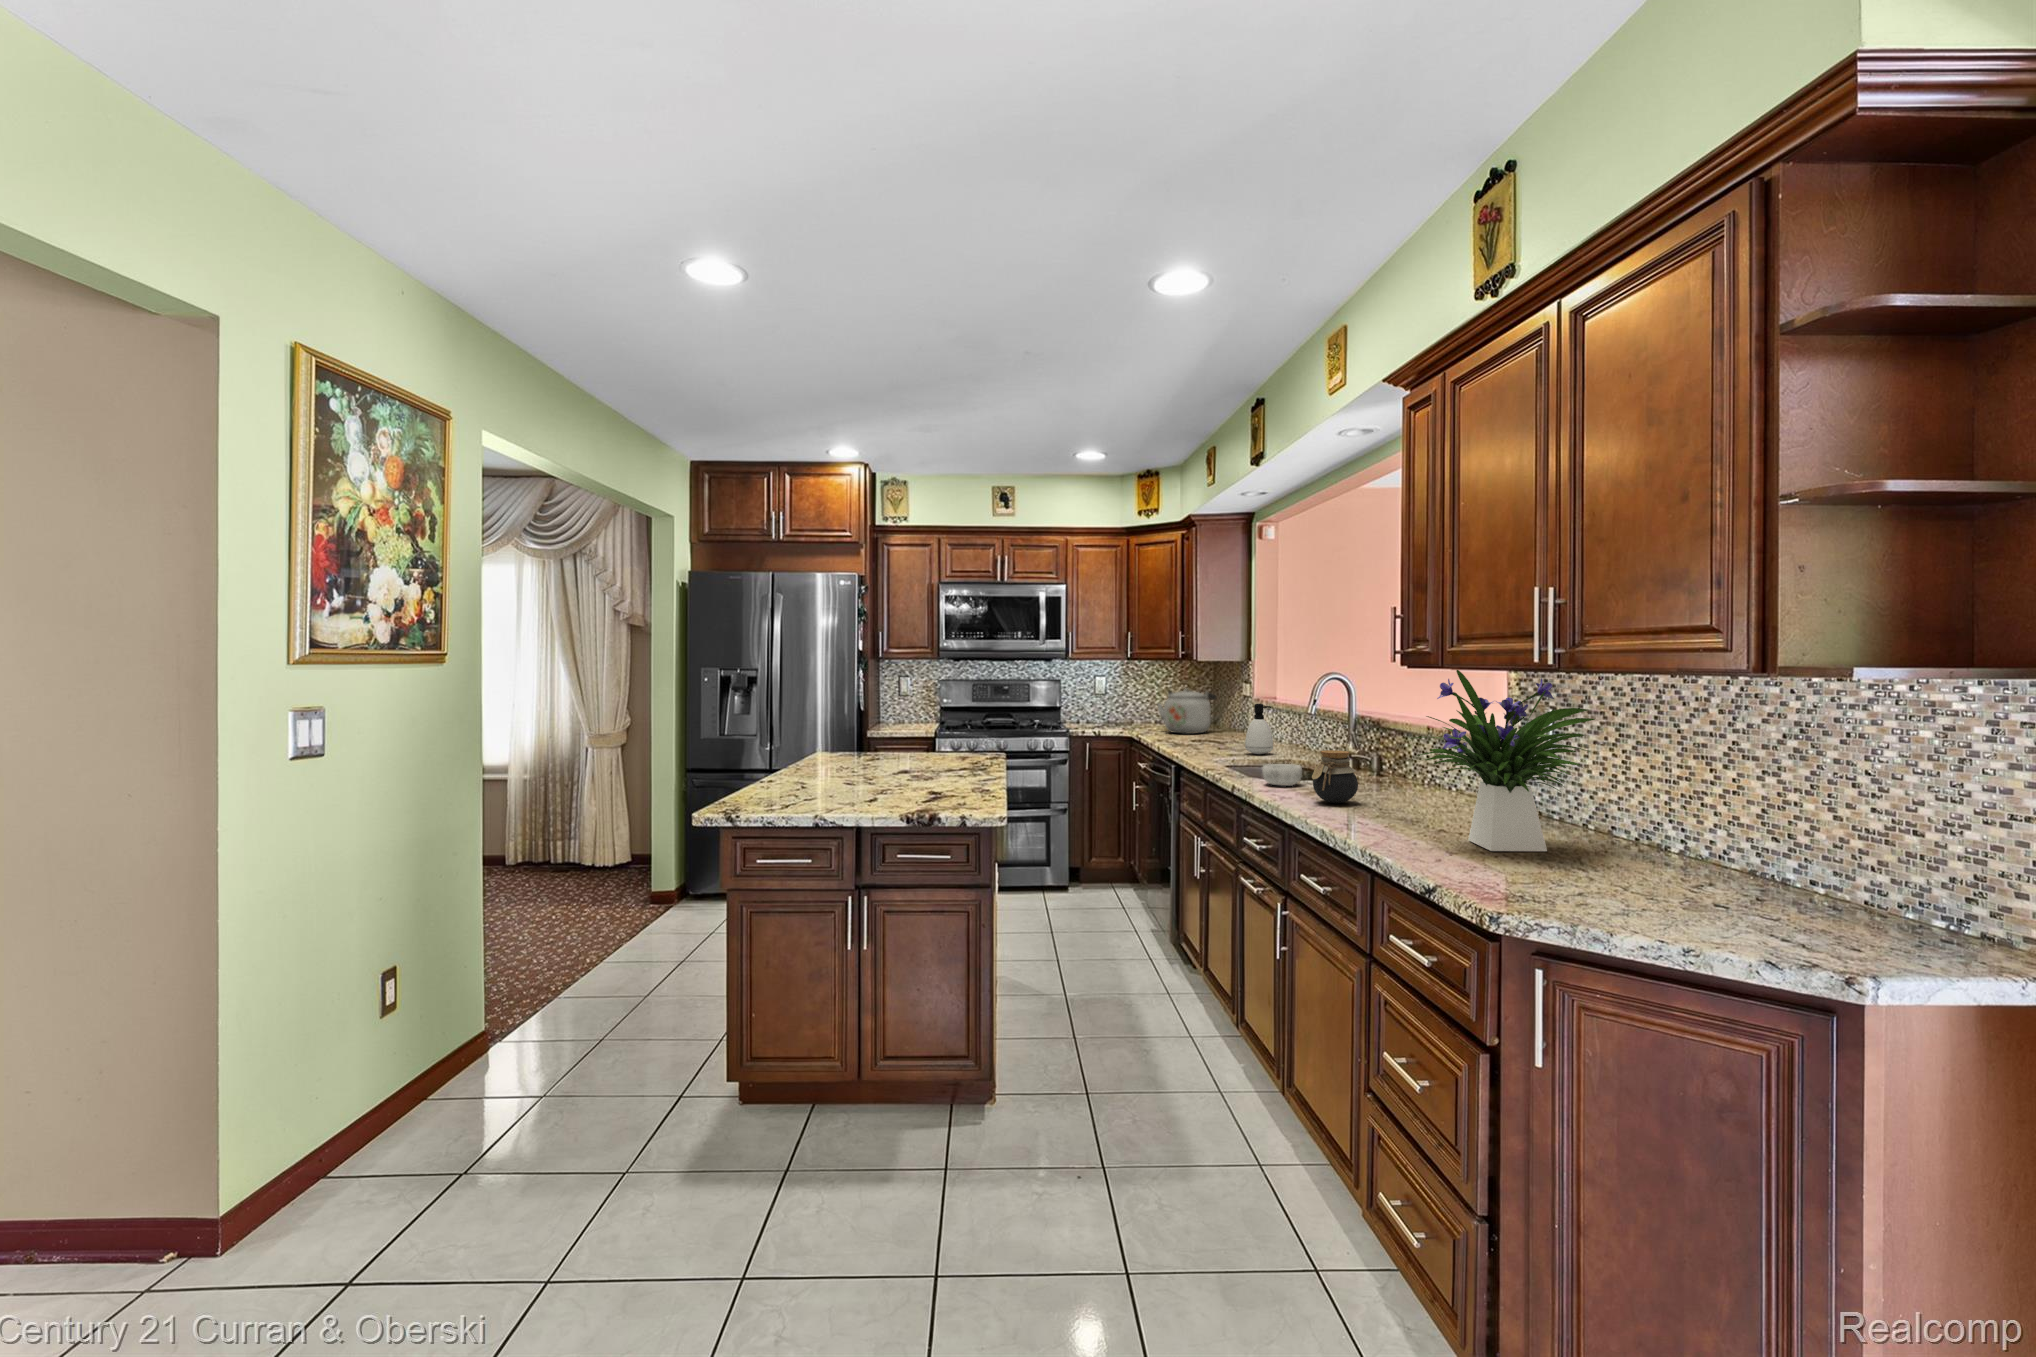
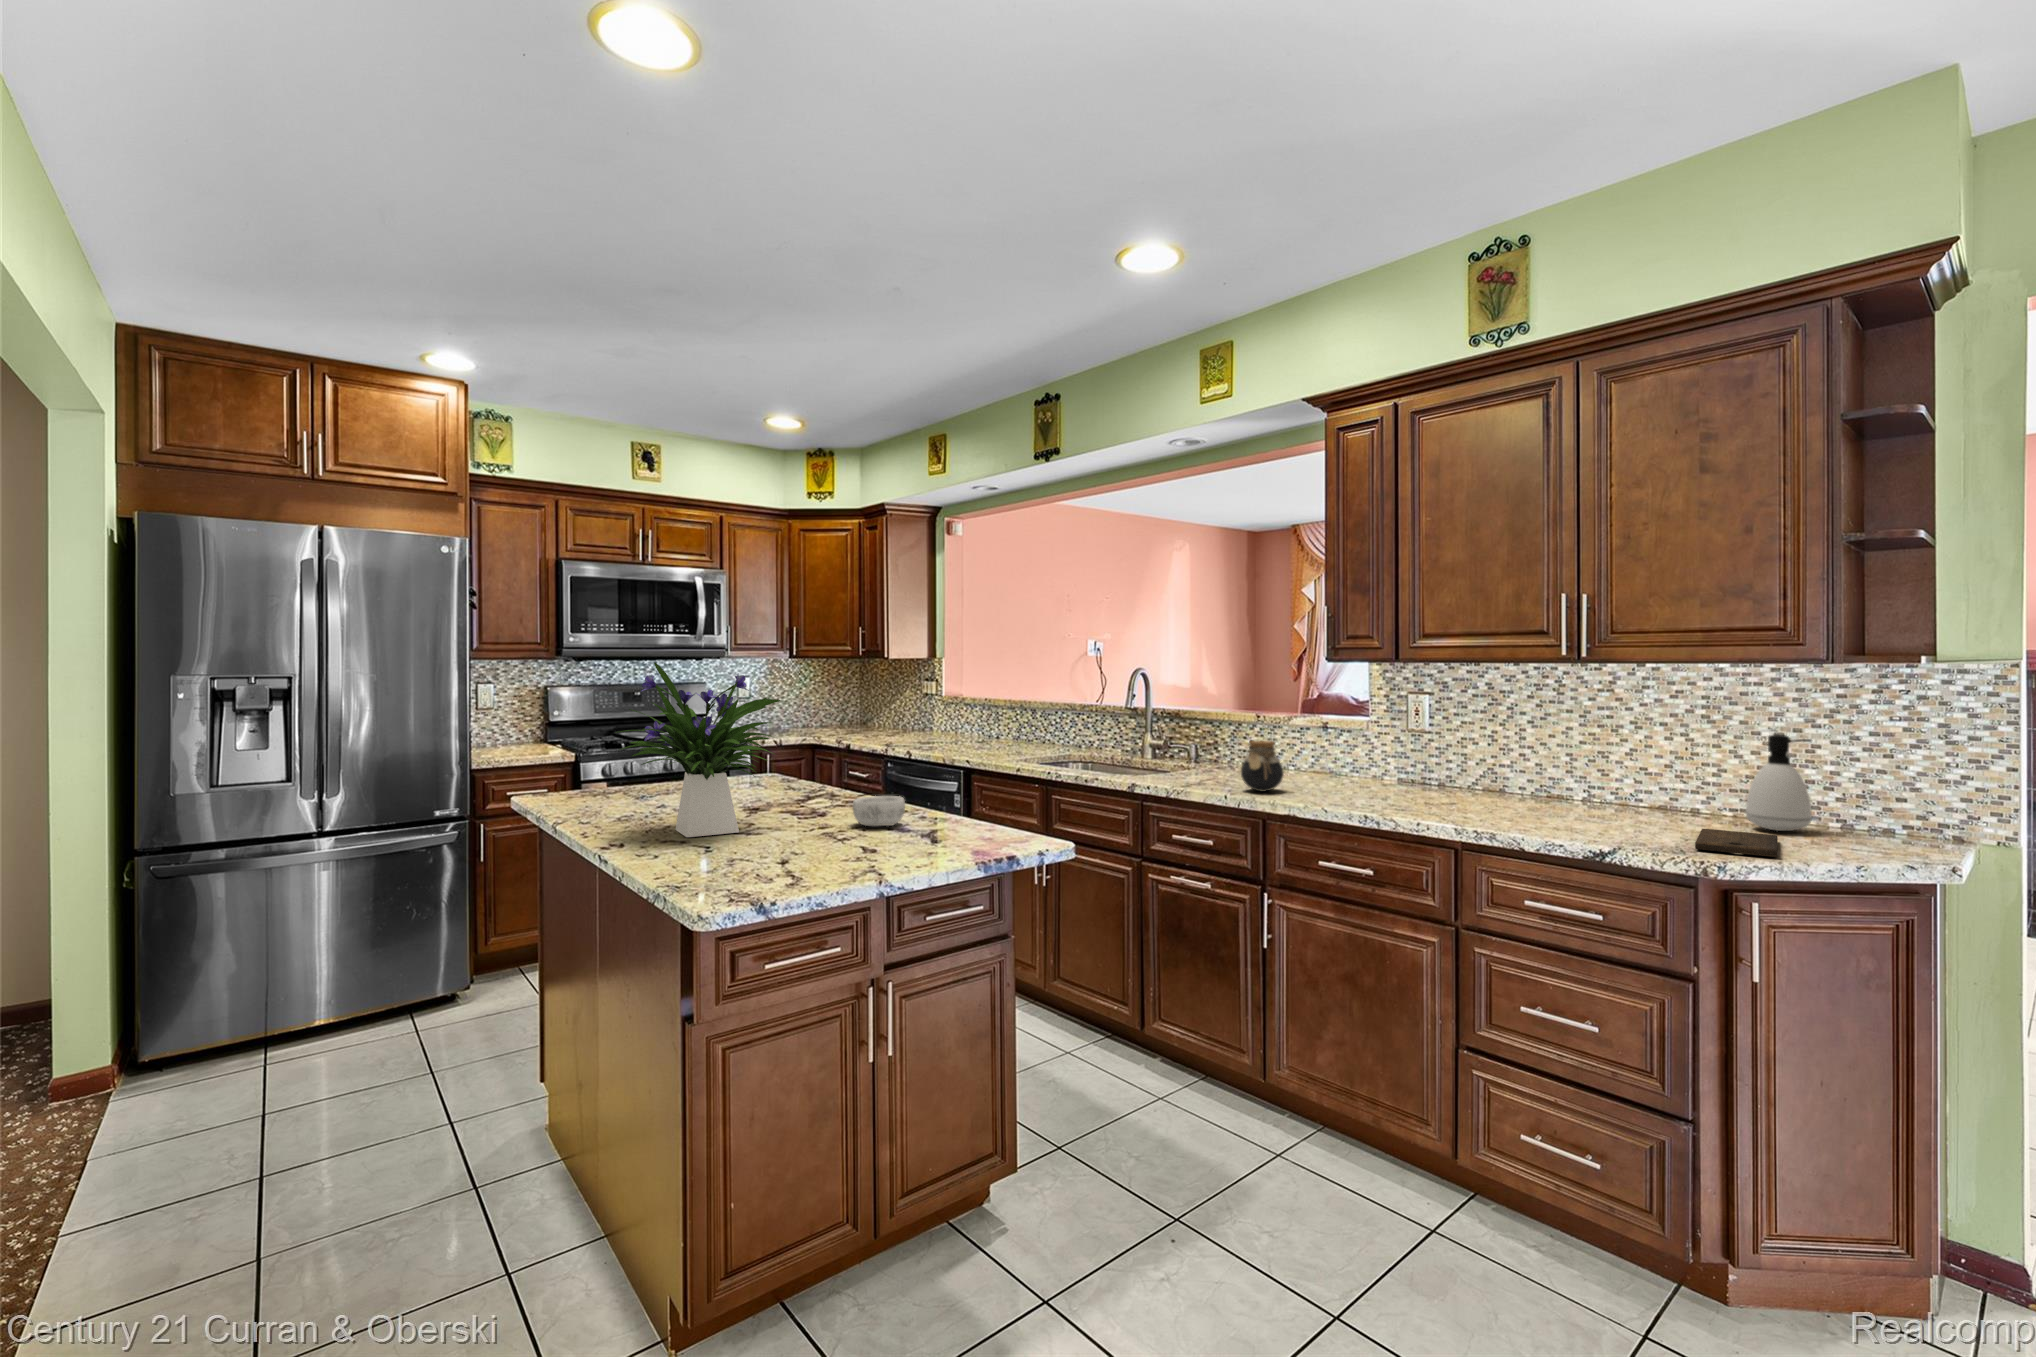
flower arrangement: present [1411,670,1595,851] -> present [615,663,781,837]
kettle: present [1158,688,1216,734] -> none [854,691,916,741]
soap dispenser: present [1245,704,1273,754] -> present [1746,734,1812,831]
decorative bowl: present [1262,764,1302,786] -> present [853,796,905,826]
cutting board: none [1568,893,1742,933] -> present [1695,829,1778,857]

